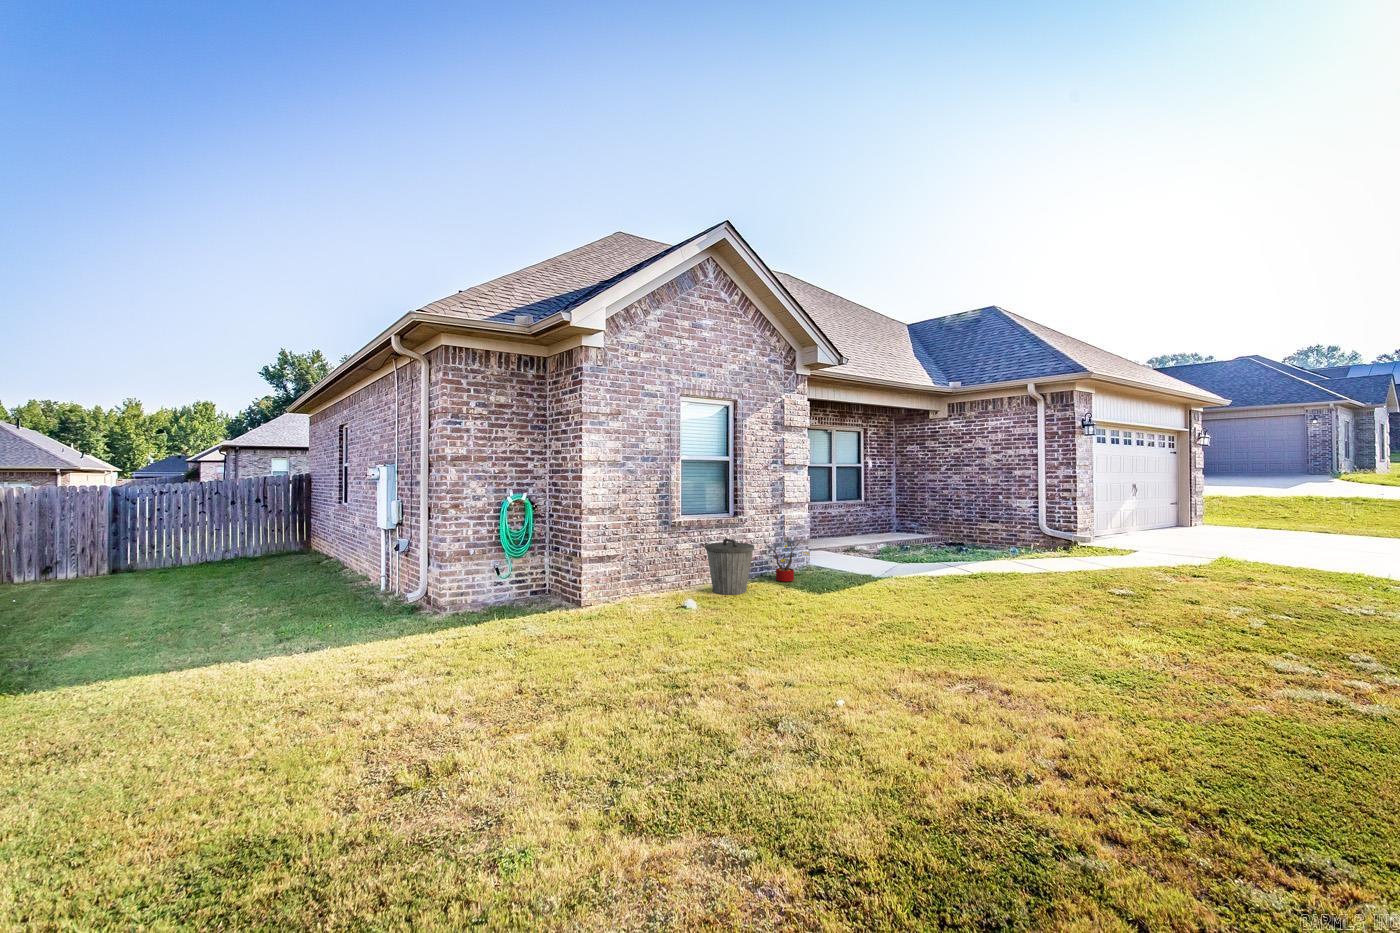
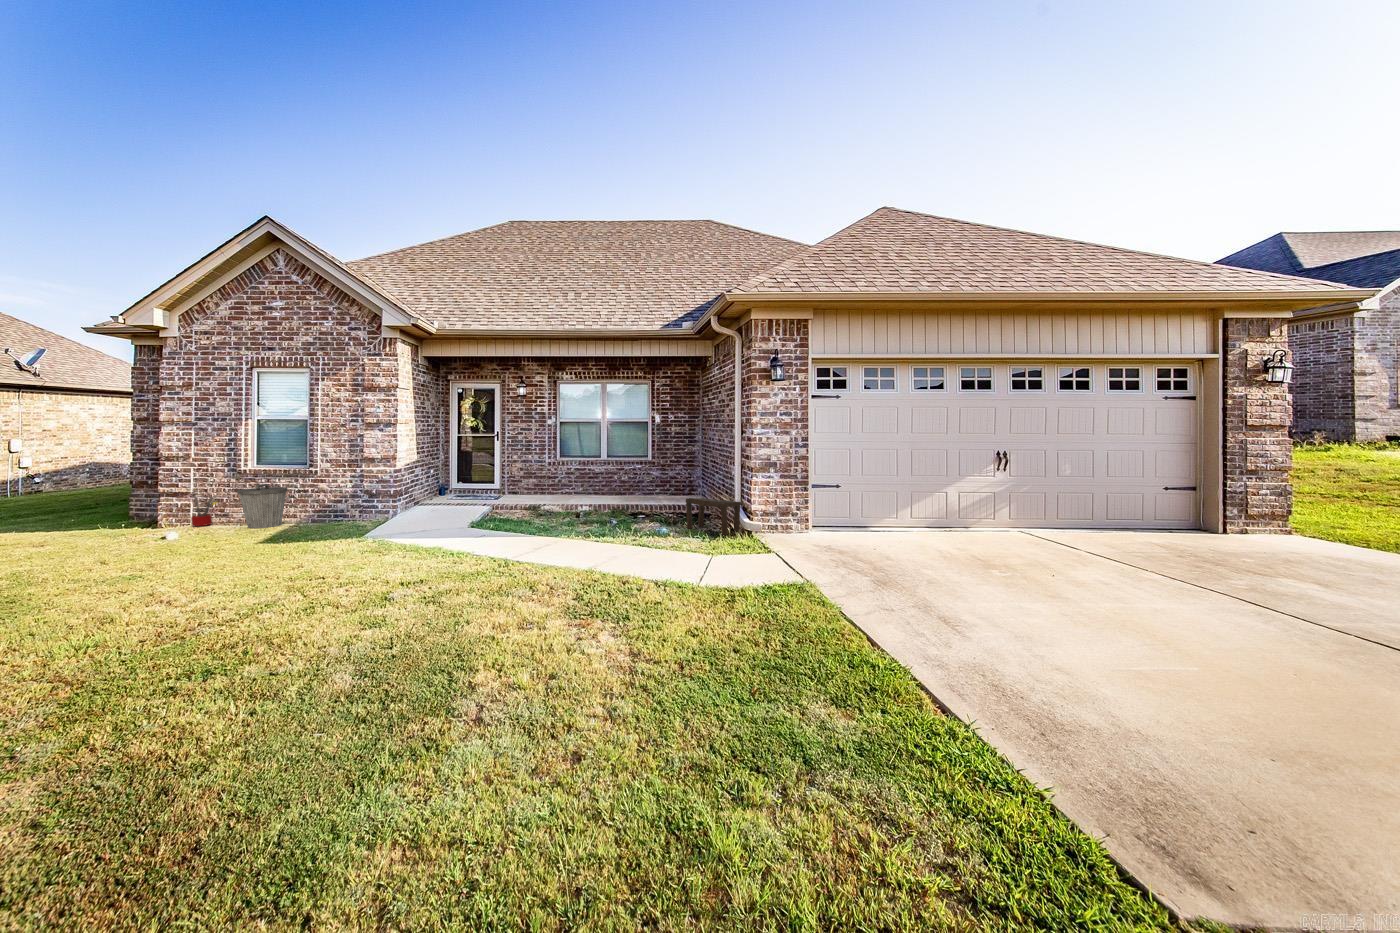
bench: none [1009,525,1064,551] -> present [686,498,741,535]
decorative plant: present [764,539,809,582] -> present [191,488,219,526]

